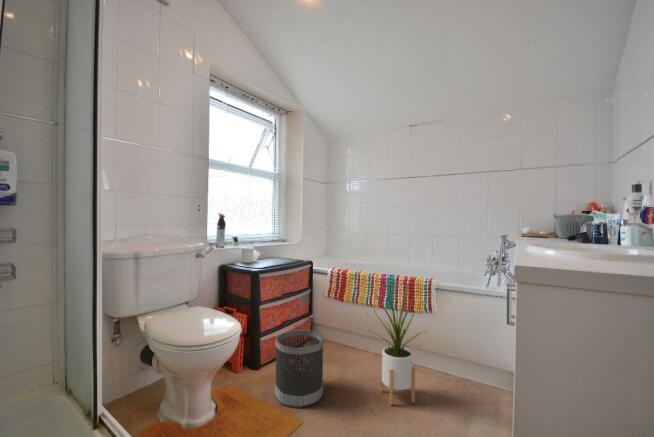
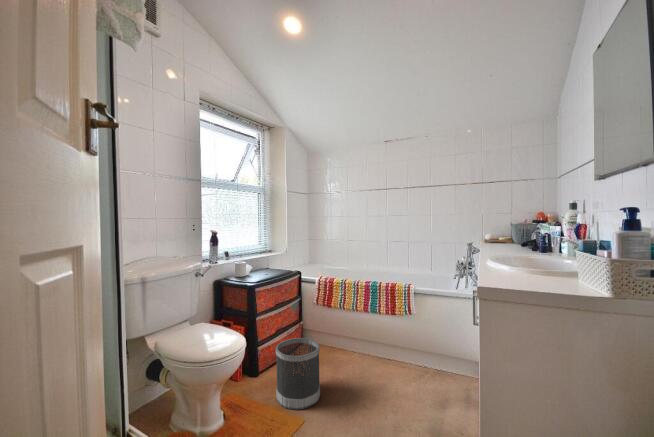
house plant: present [375,284,426,406] -> none [356,286,414,400]

